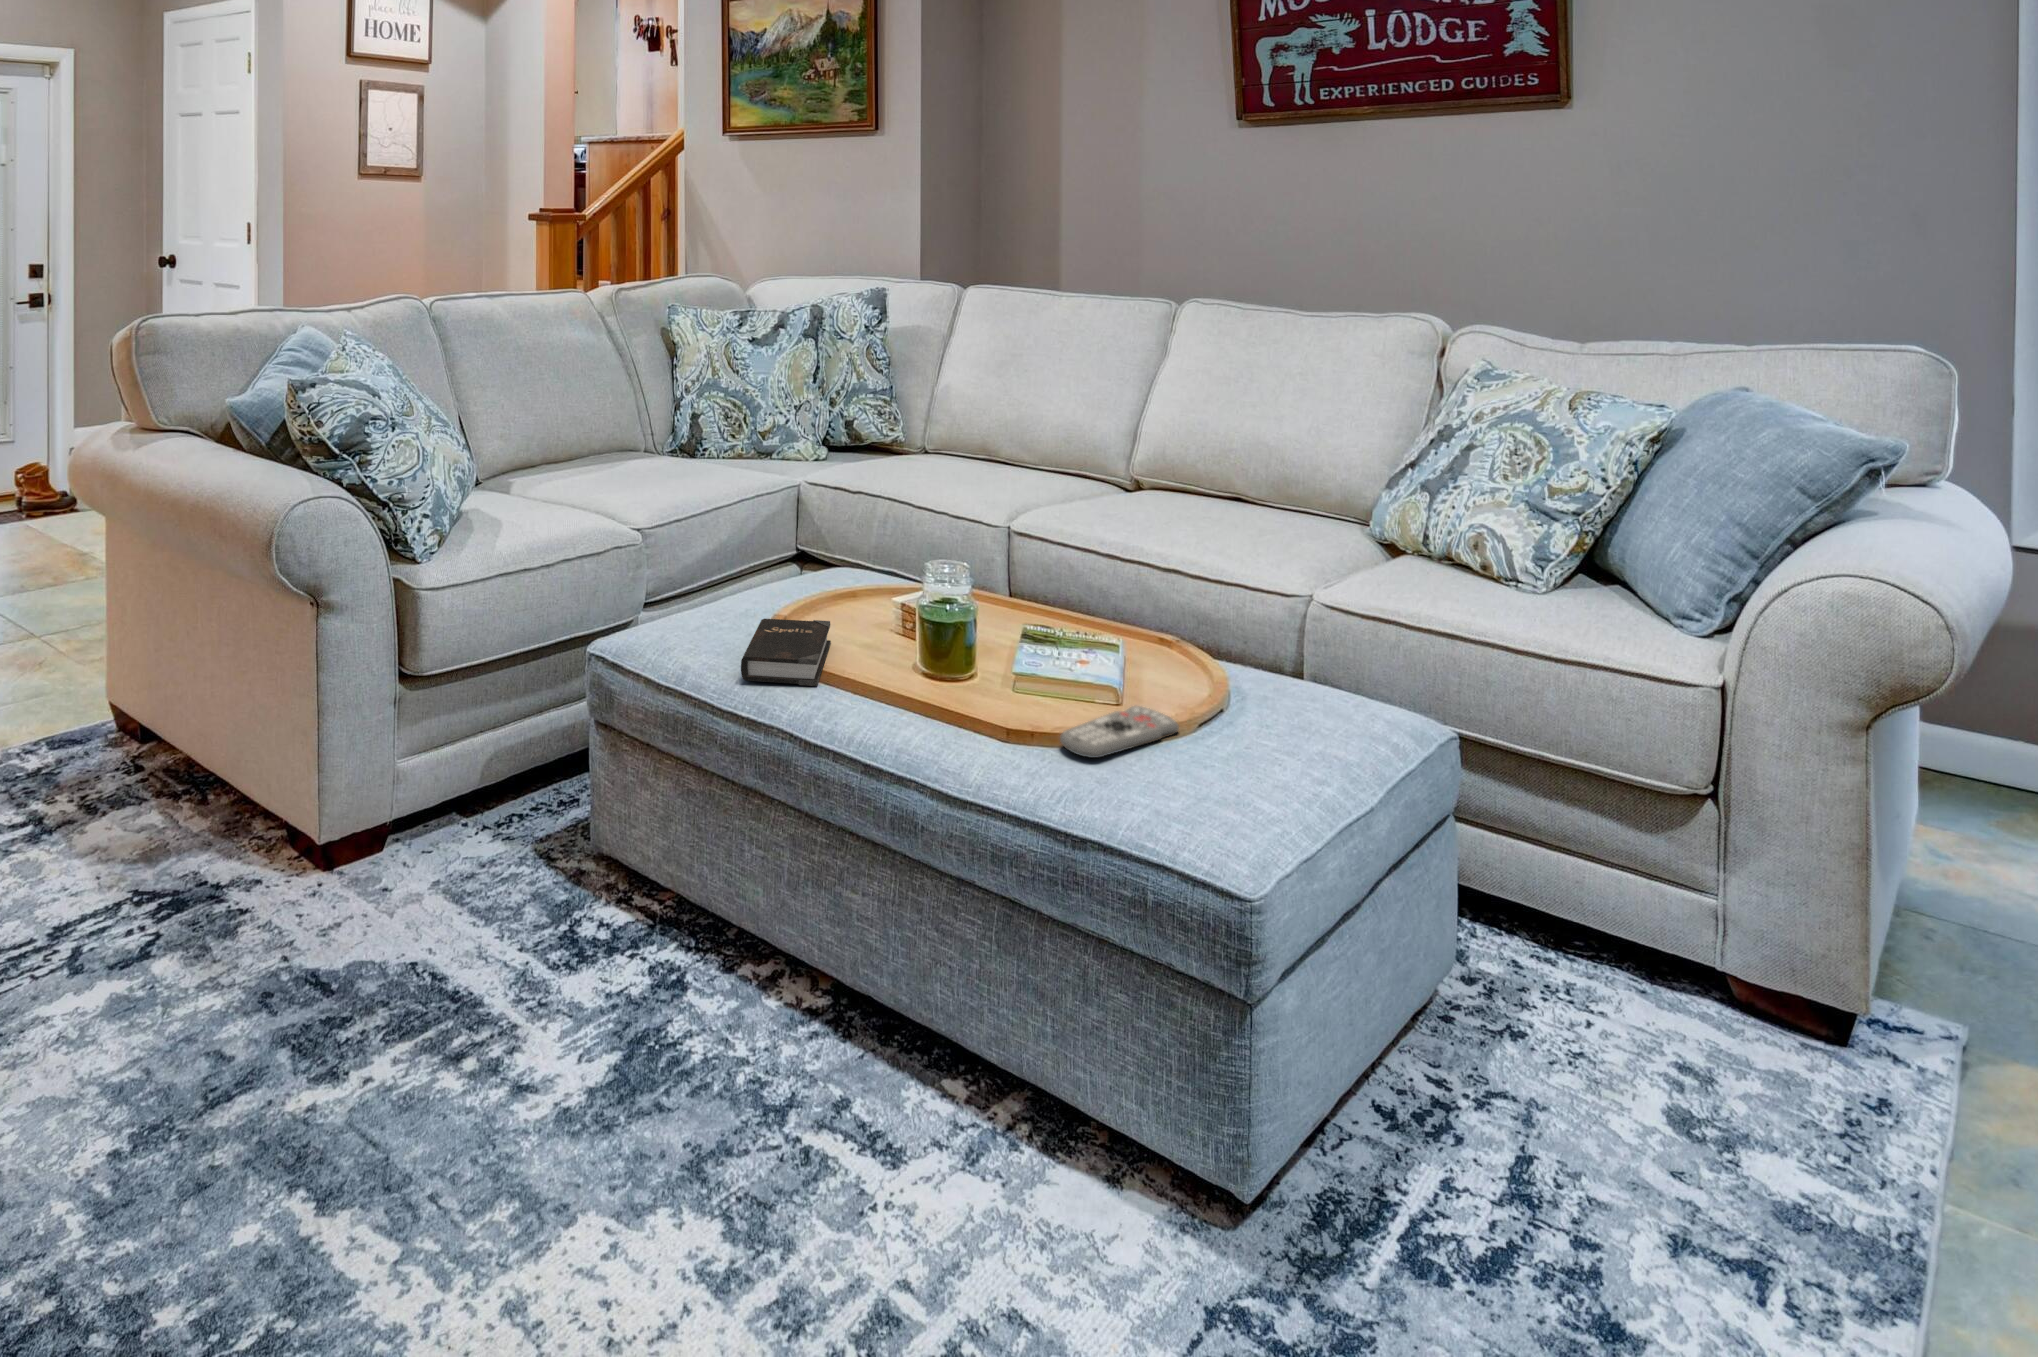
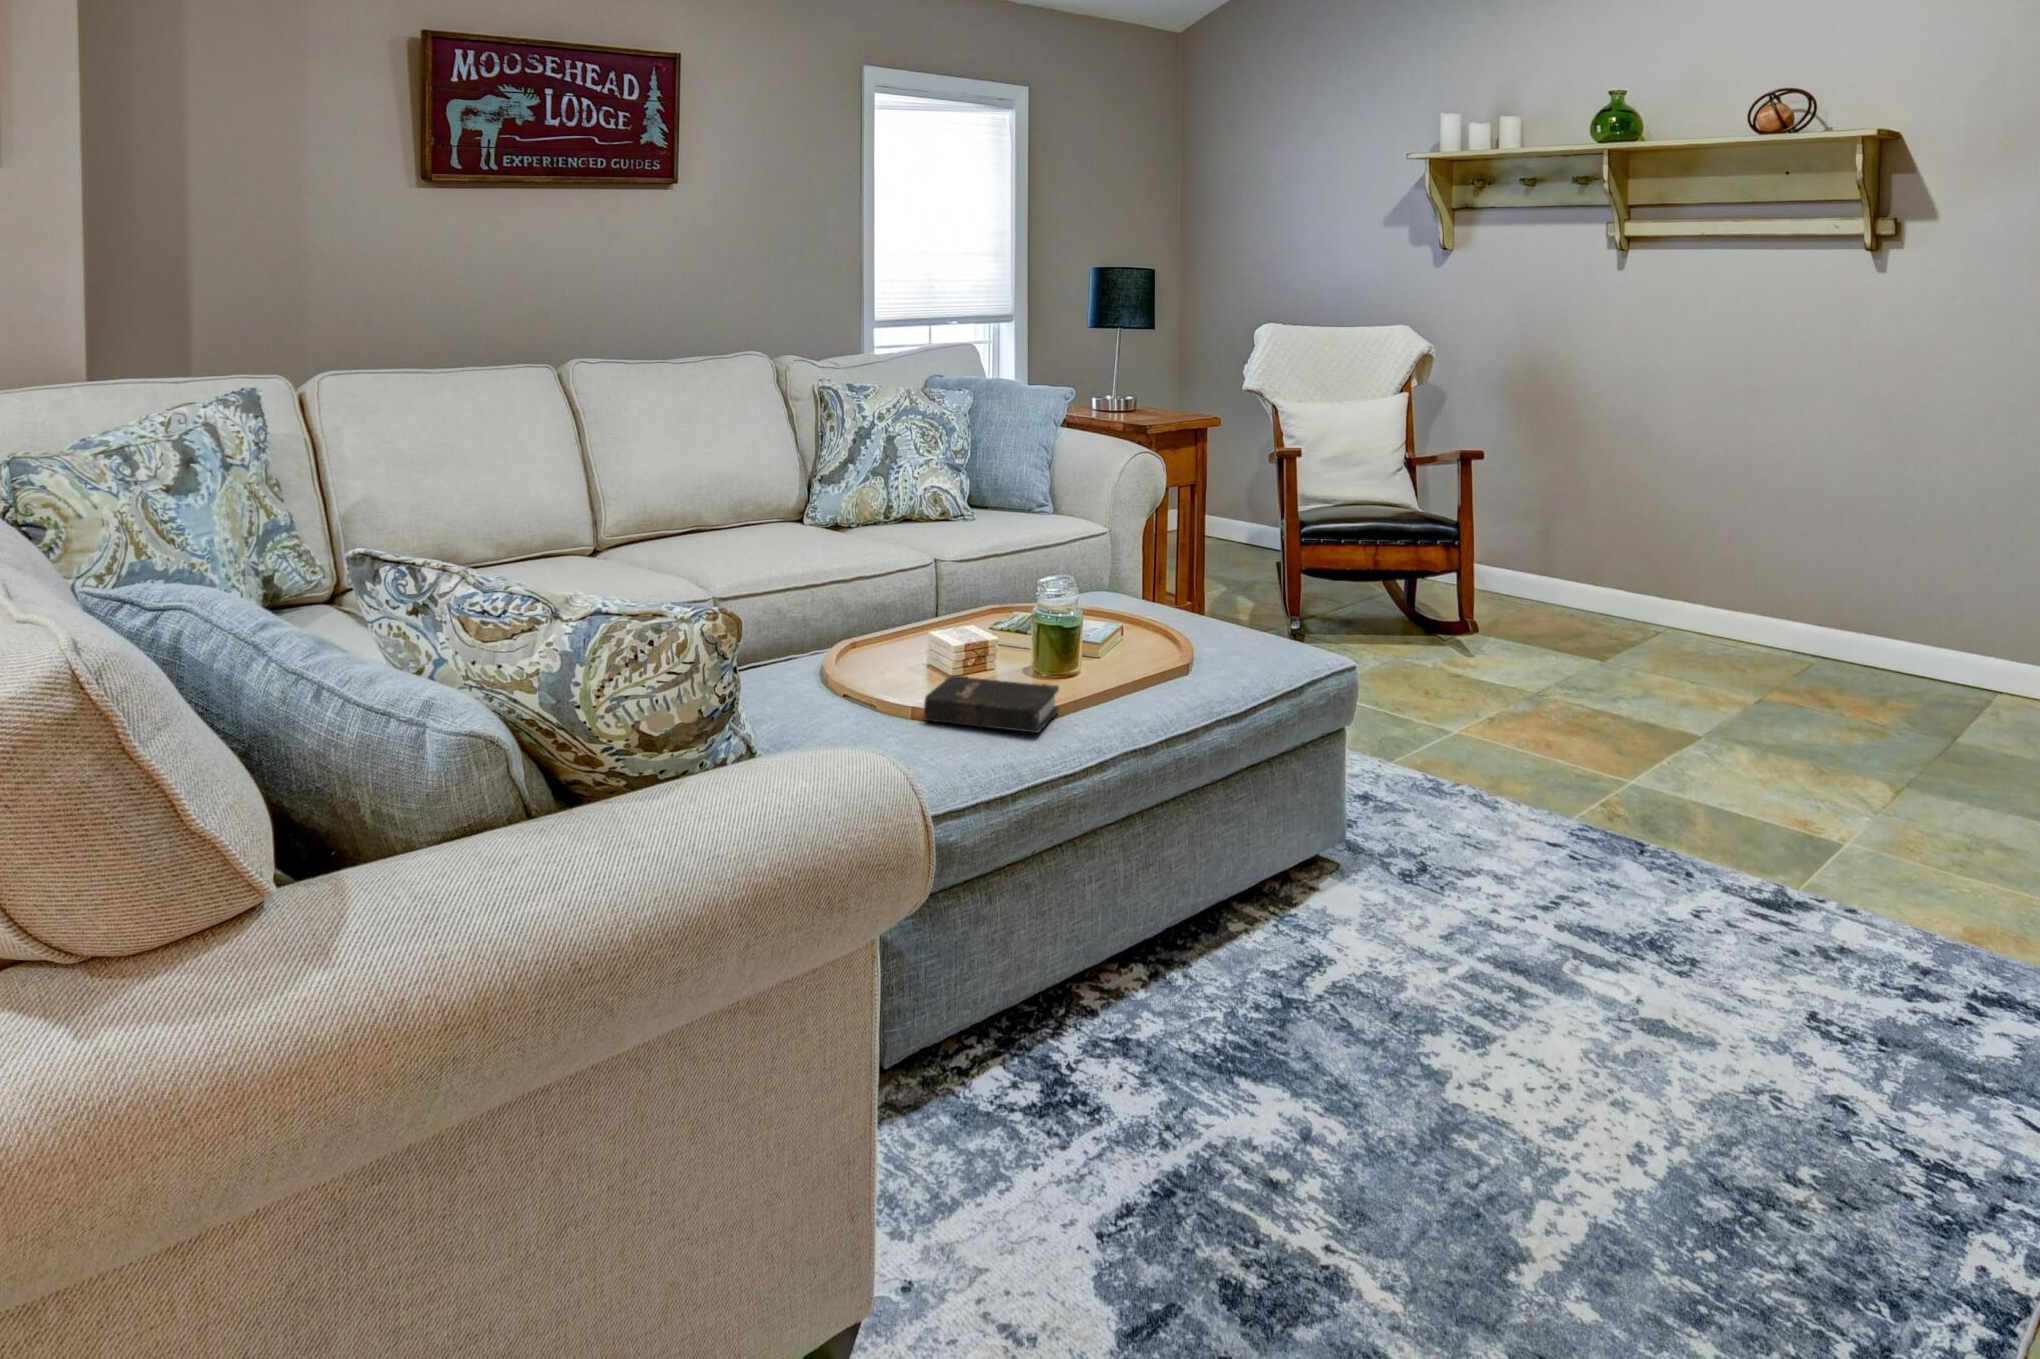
remote control: present [1060,706,1179,758] -> none [1157,623,1235,656]

